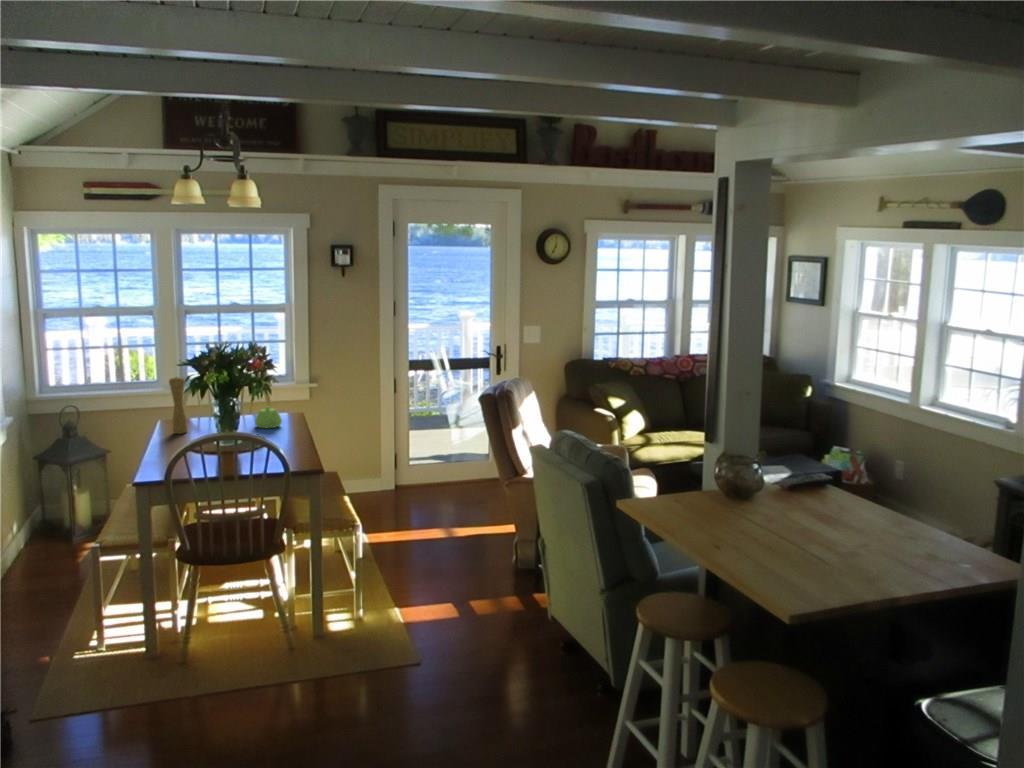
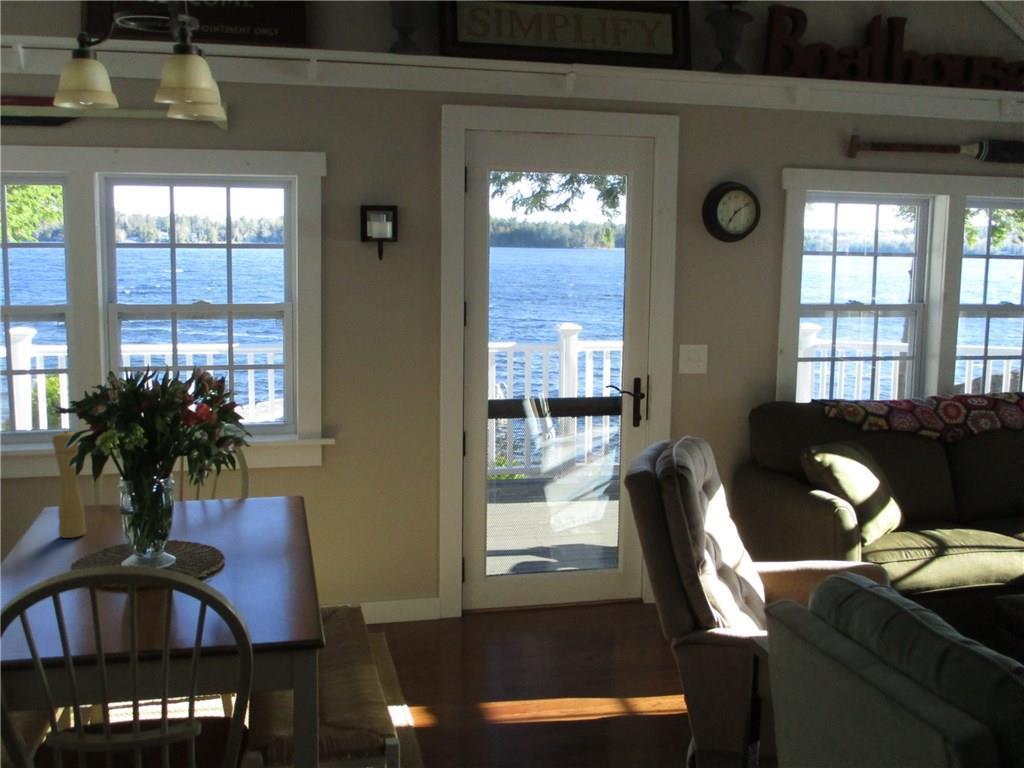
teapot: present [255,406,282,428] -> none [211,487,261,529]

